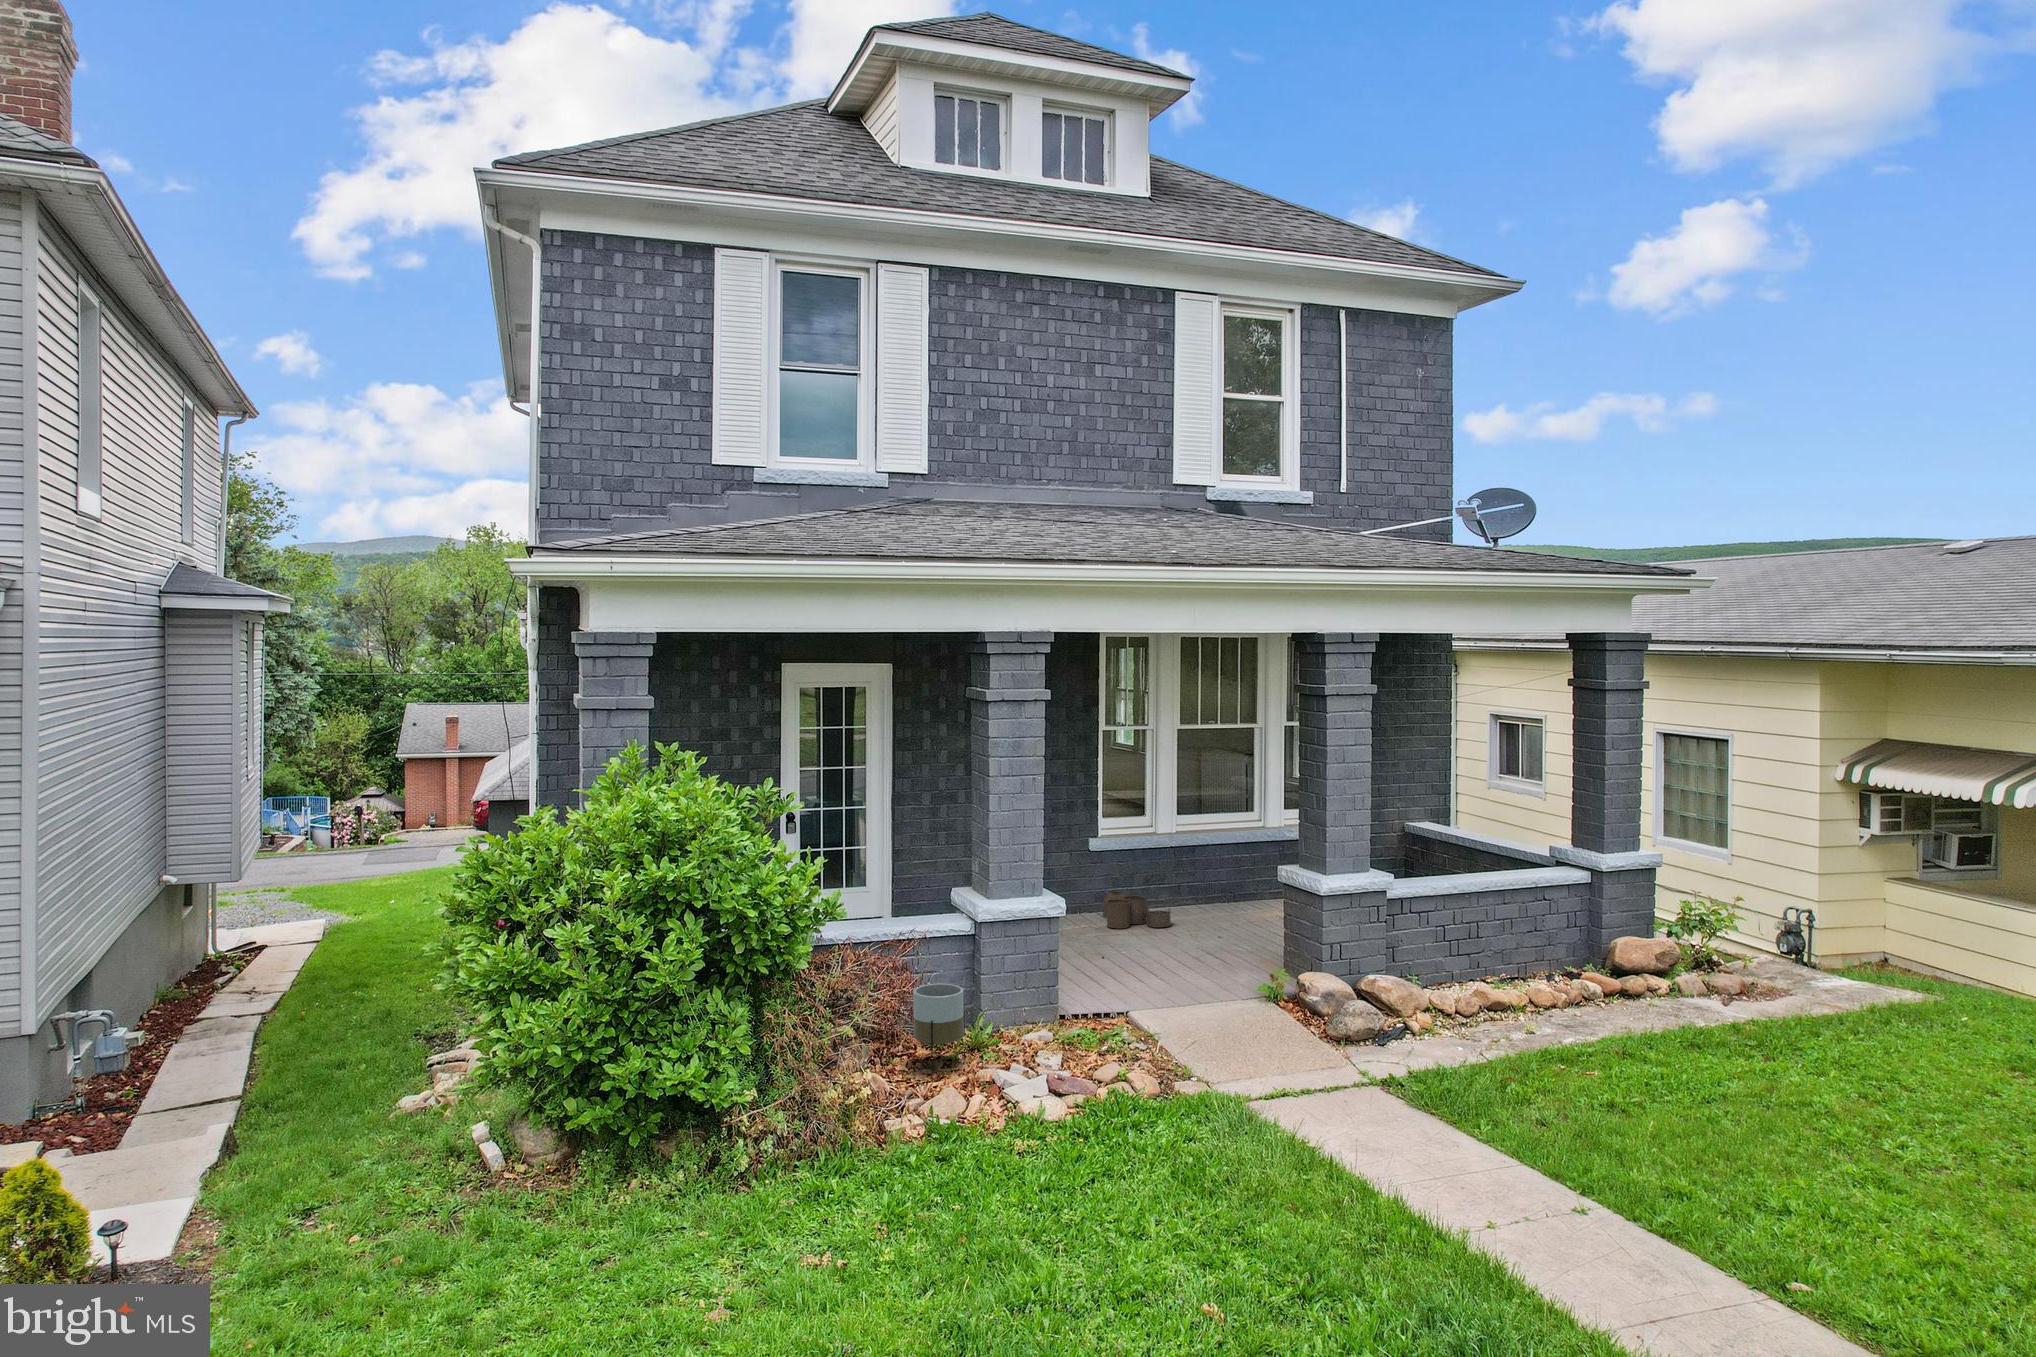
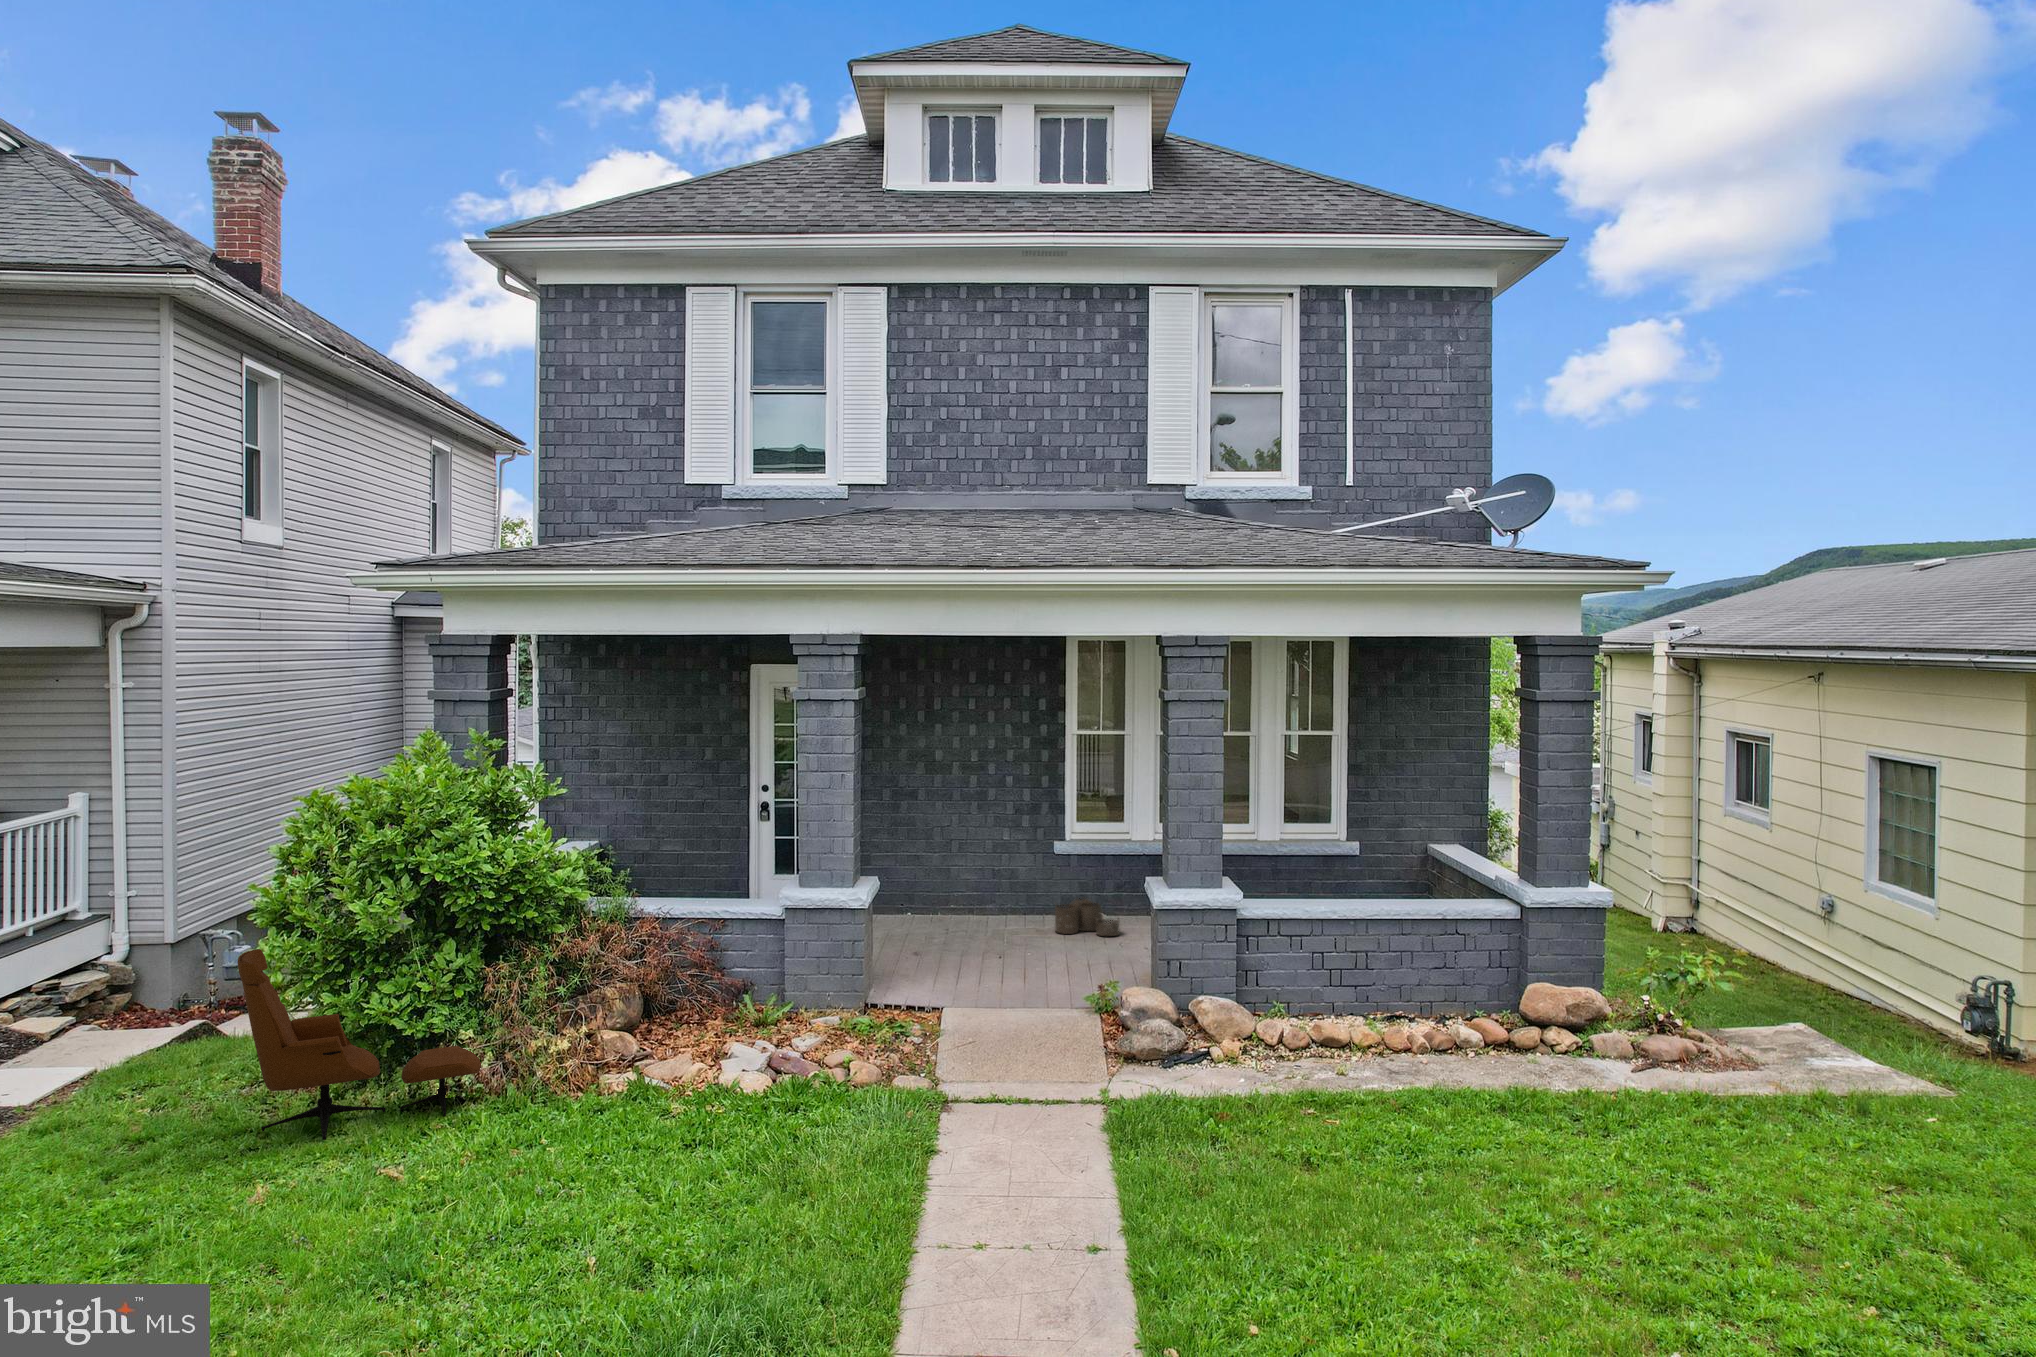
planter: present [913,984,965,1070] -> none [720,963,769,1042]
lounge chair: none [515,1020,766,1244] -> present [238,949,481,1140]

